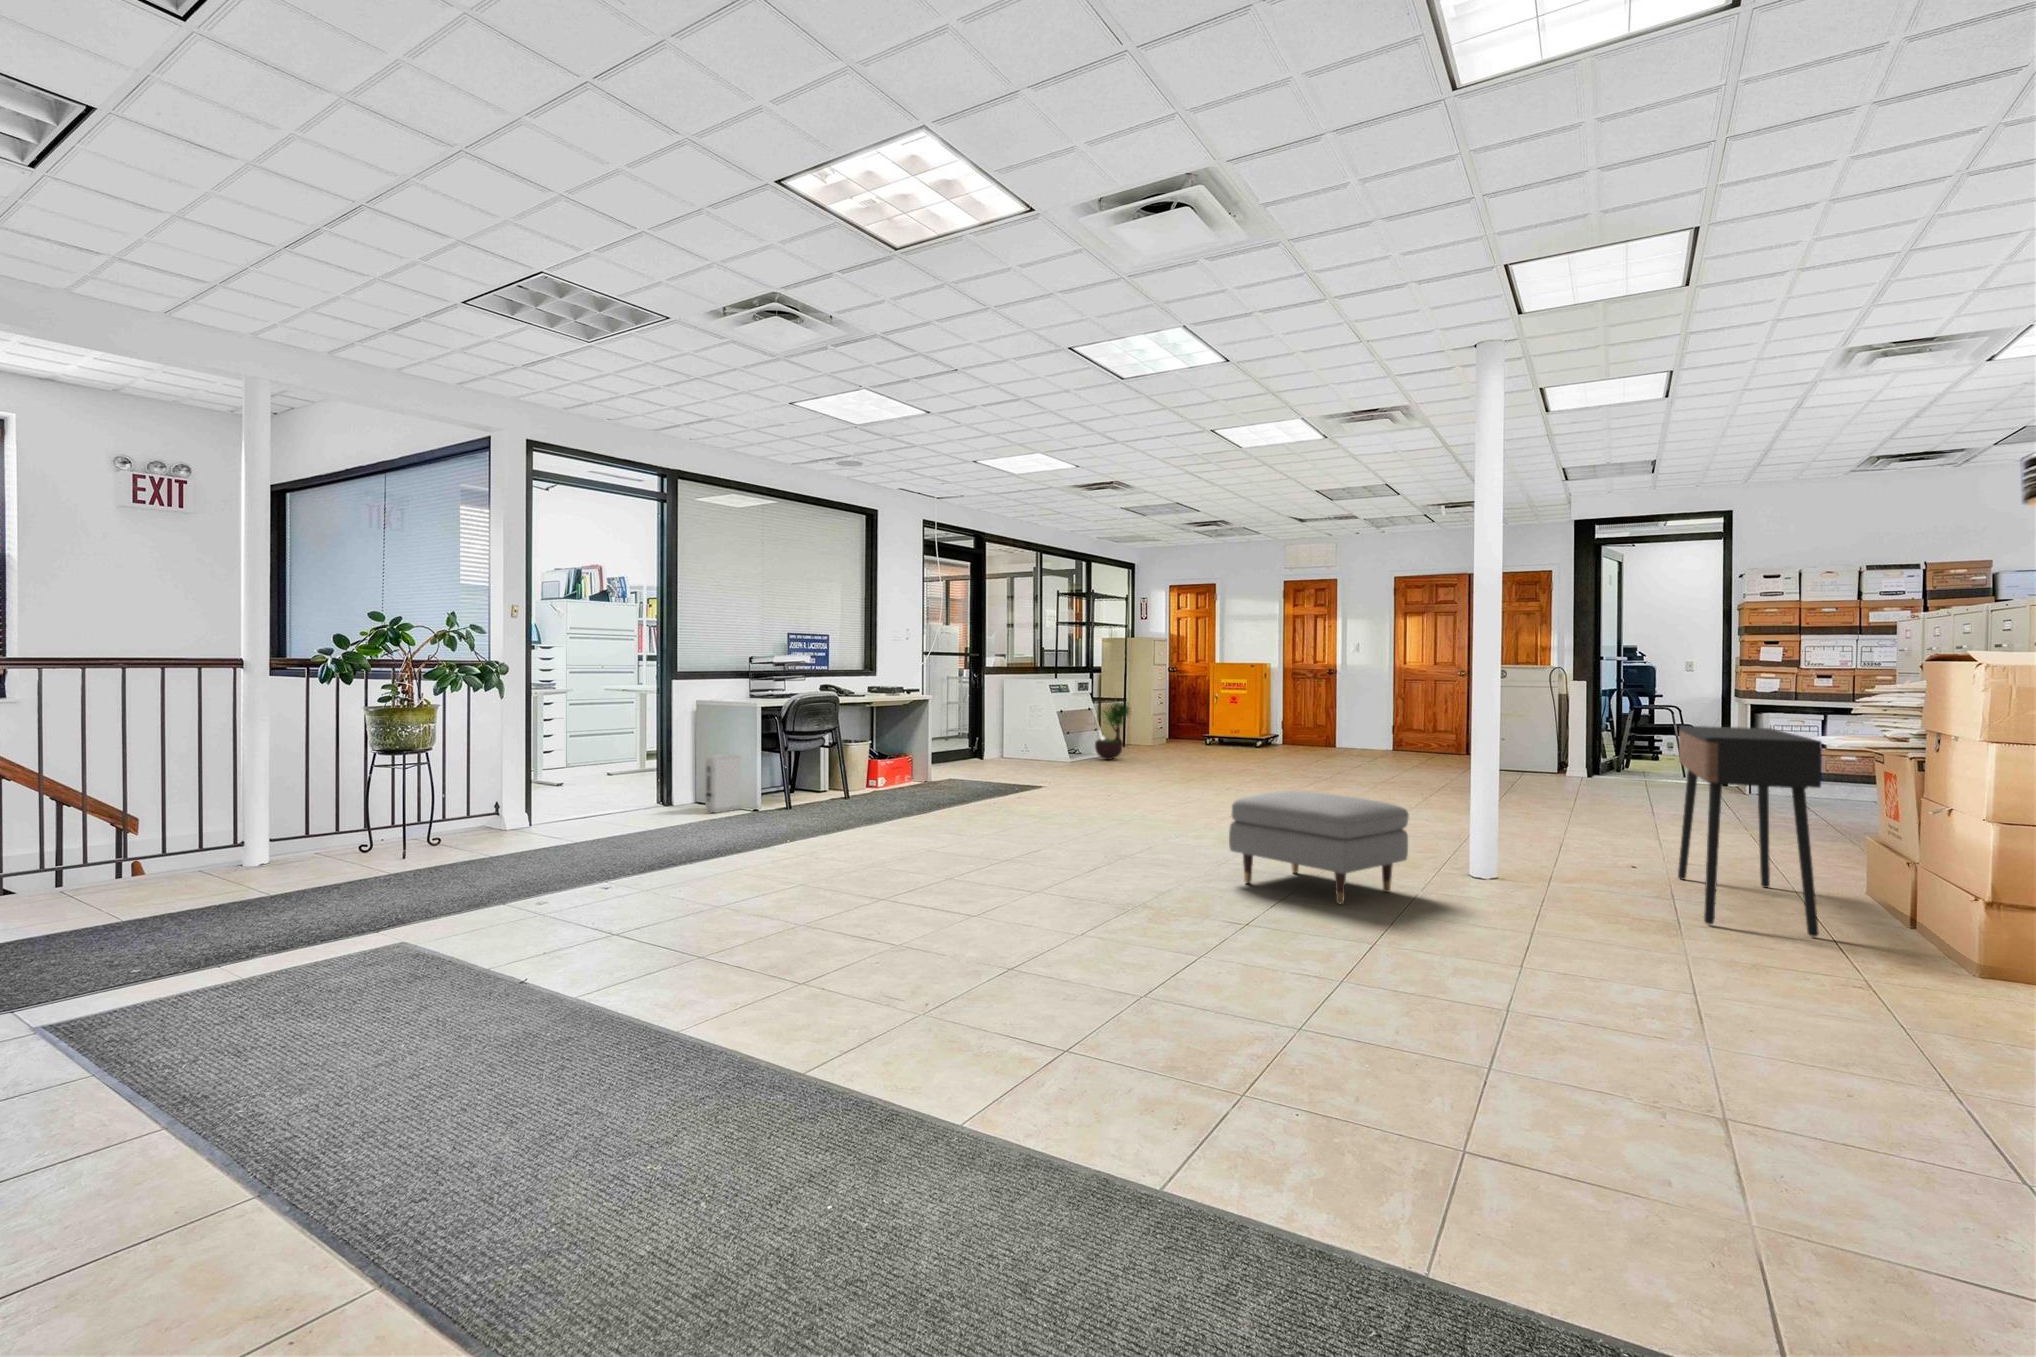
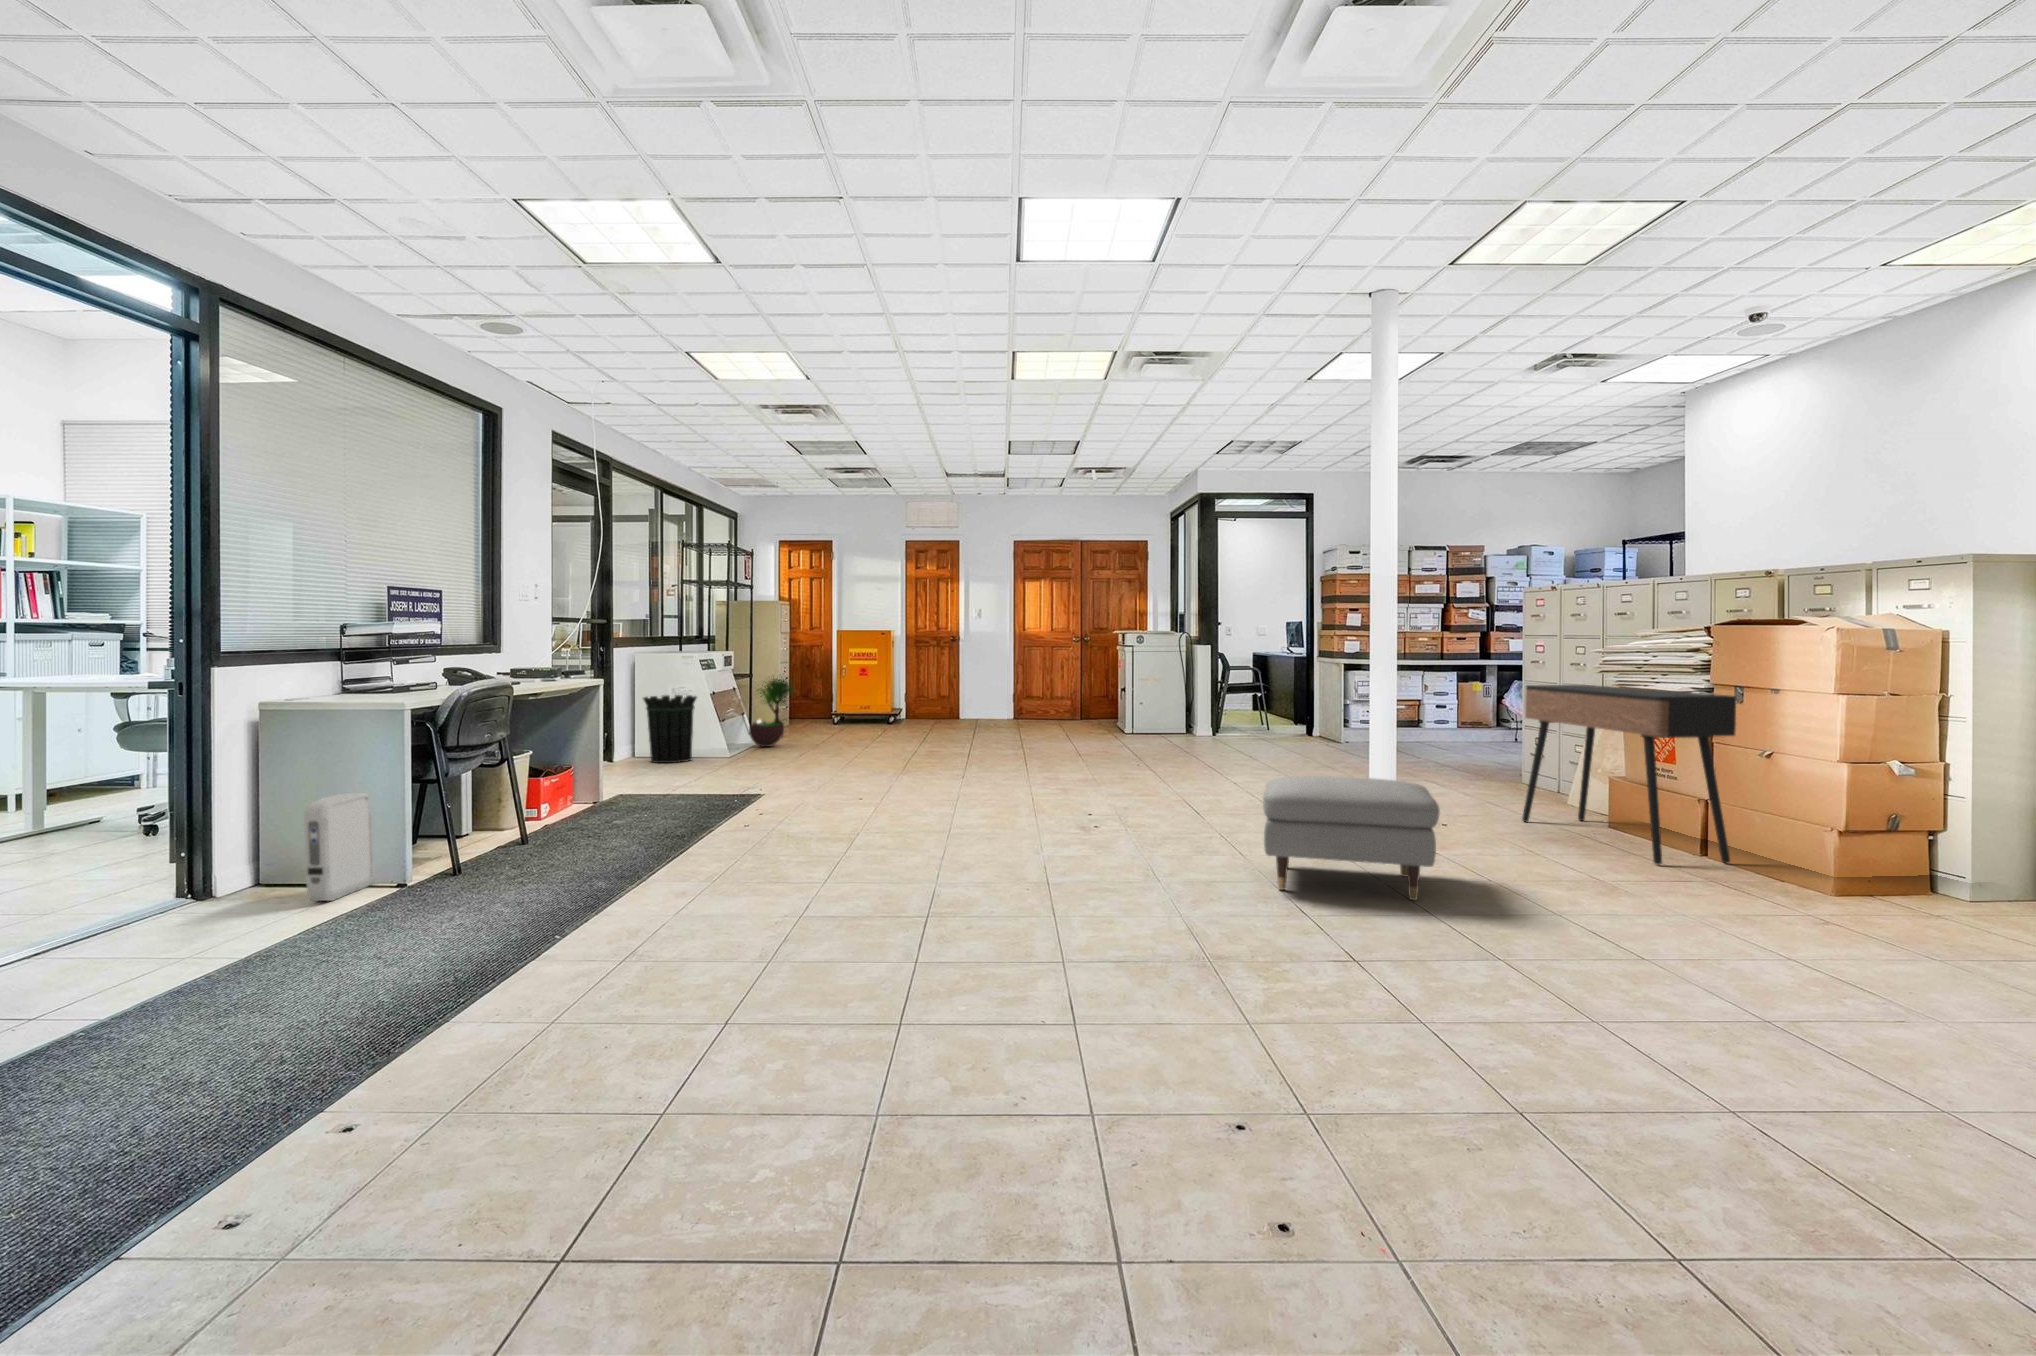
waste bin: none [1002,713,1043,765] -> present [643,695,697,763]

